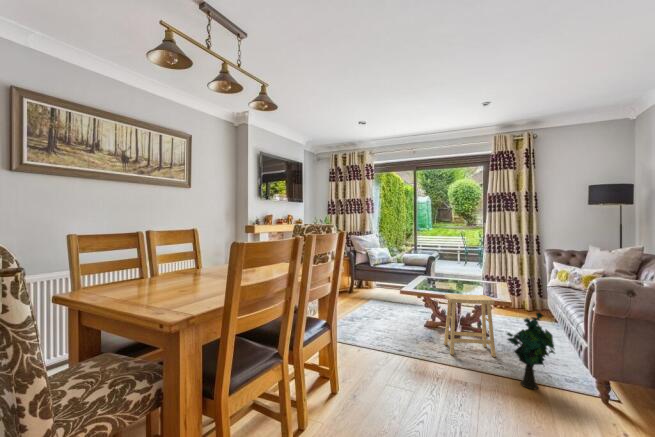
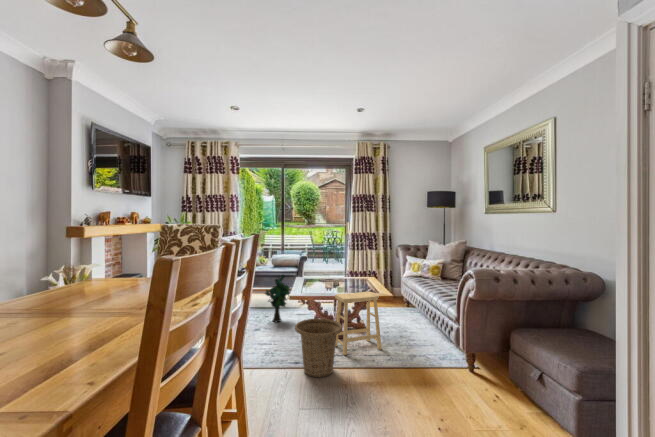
basket: none [396,313,442,368] -> present [295,318,342,377]
decorative plant: present [507,313,555,389] -> present [265,275,290,322]

